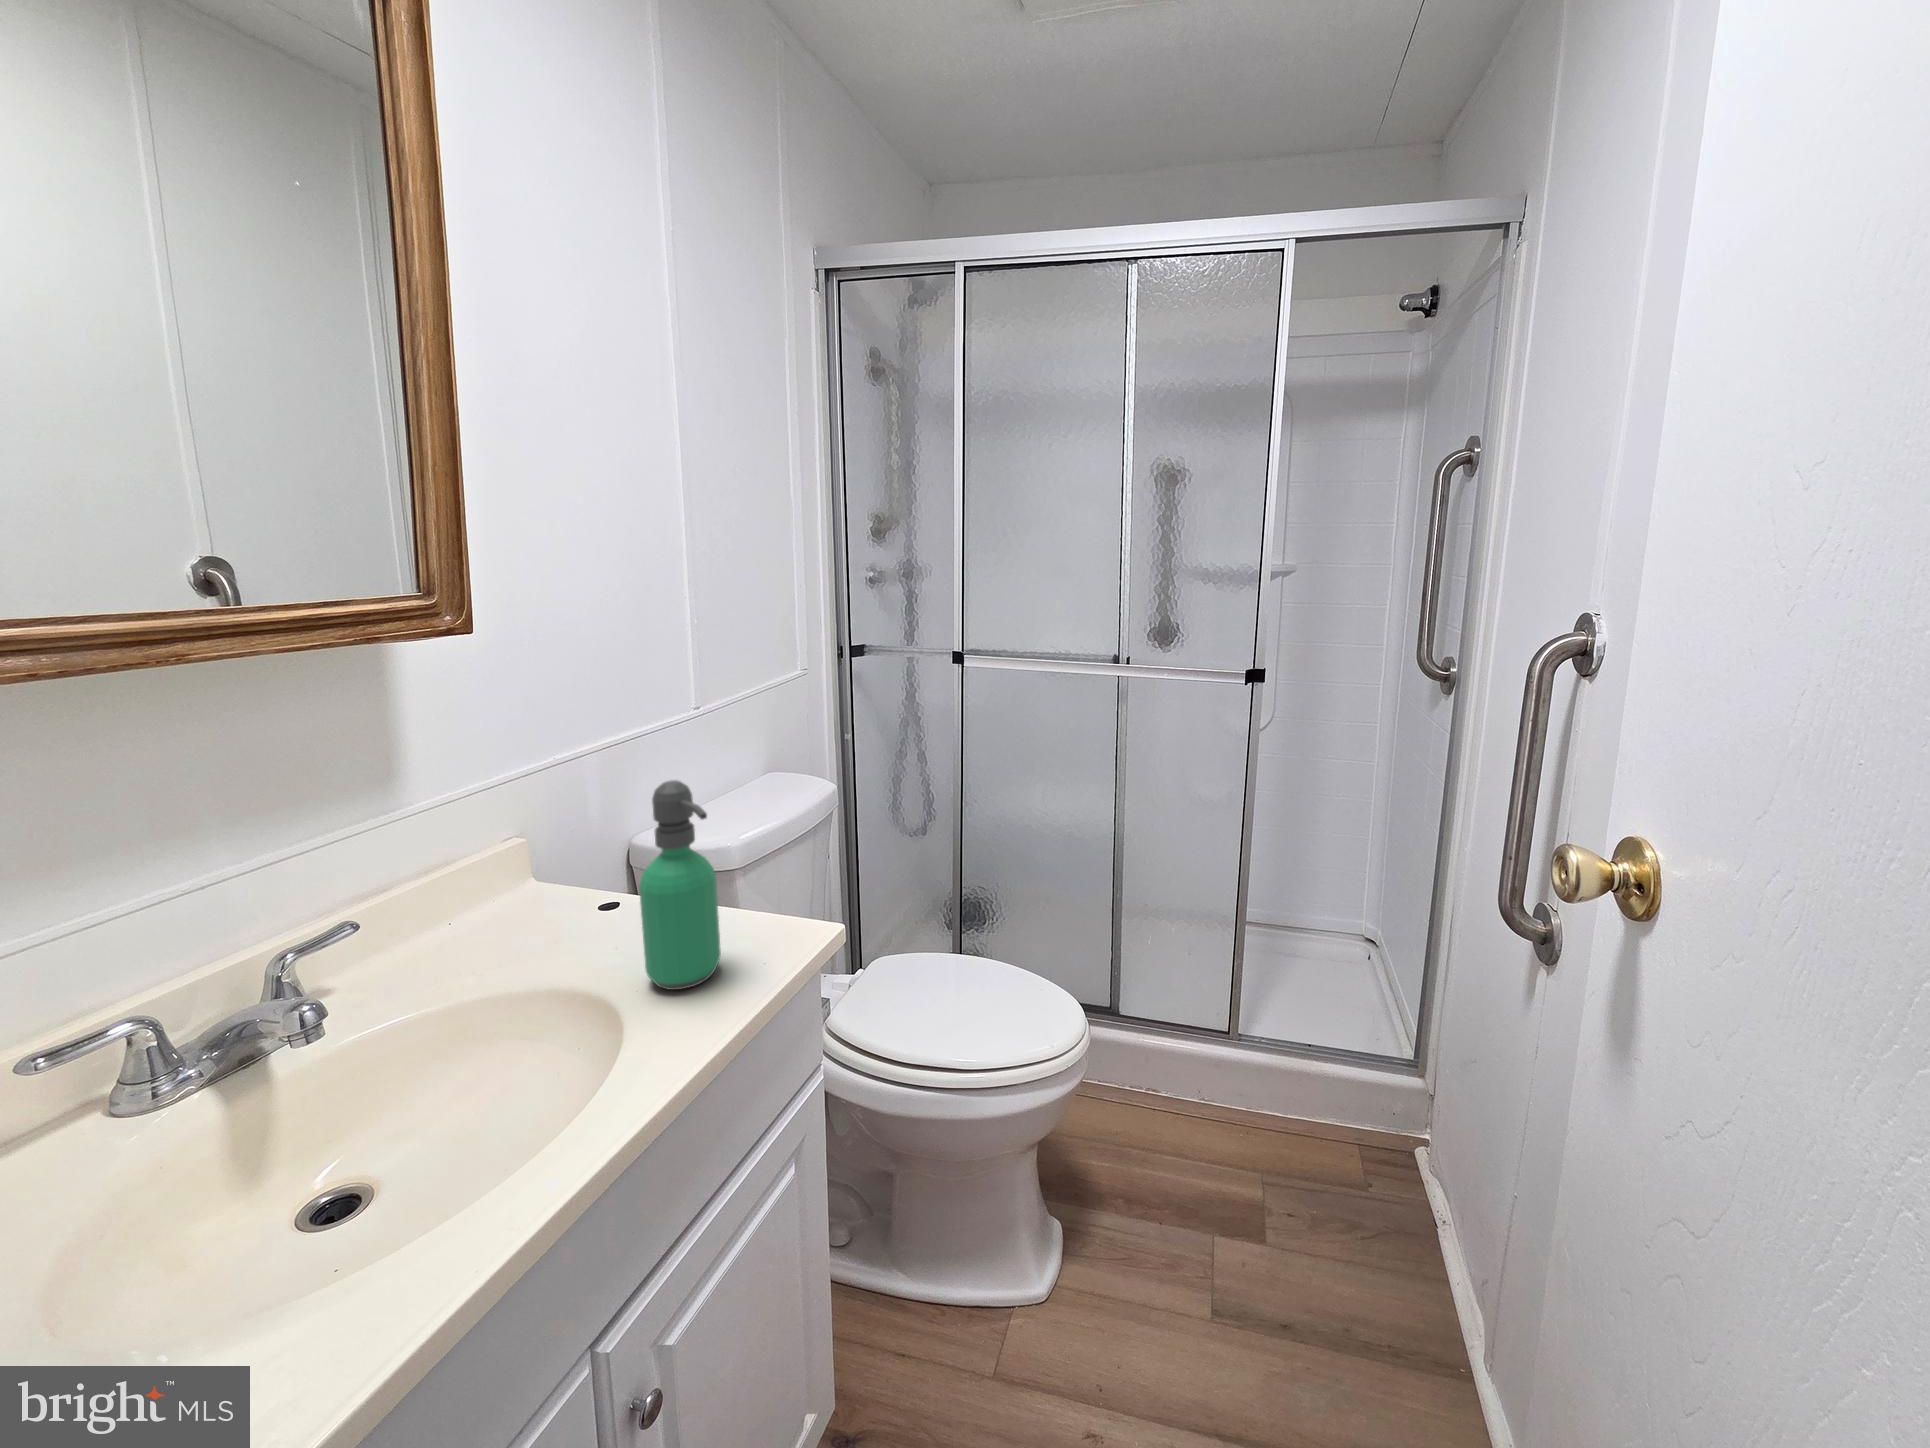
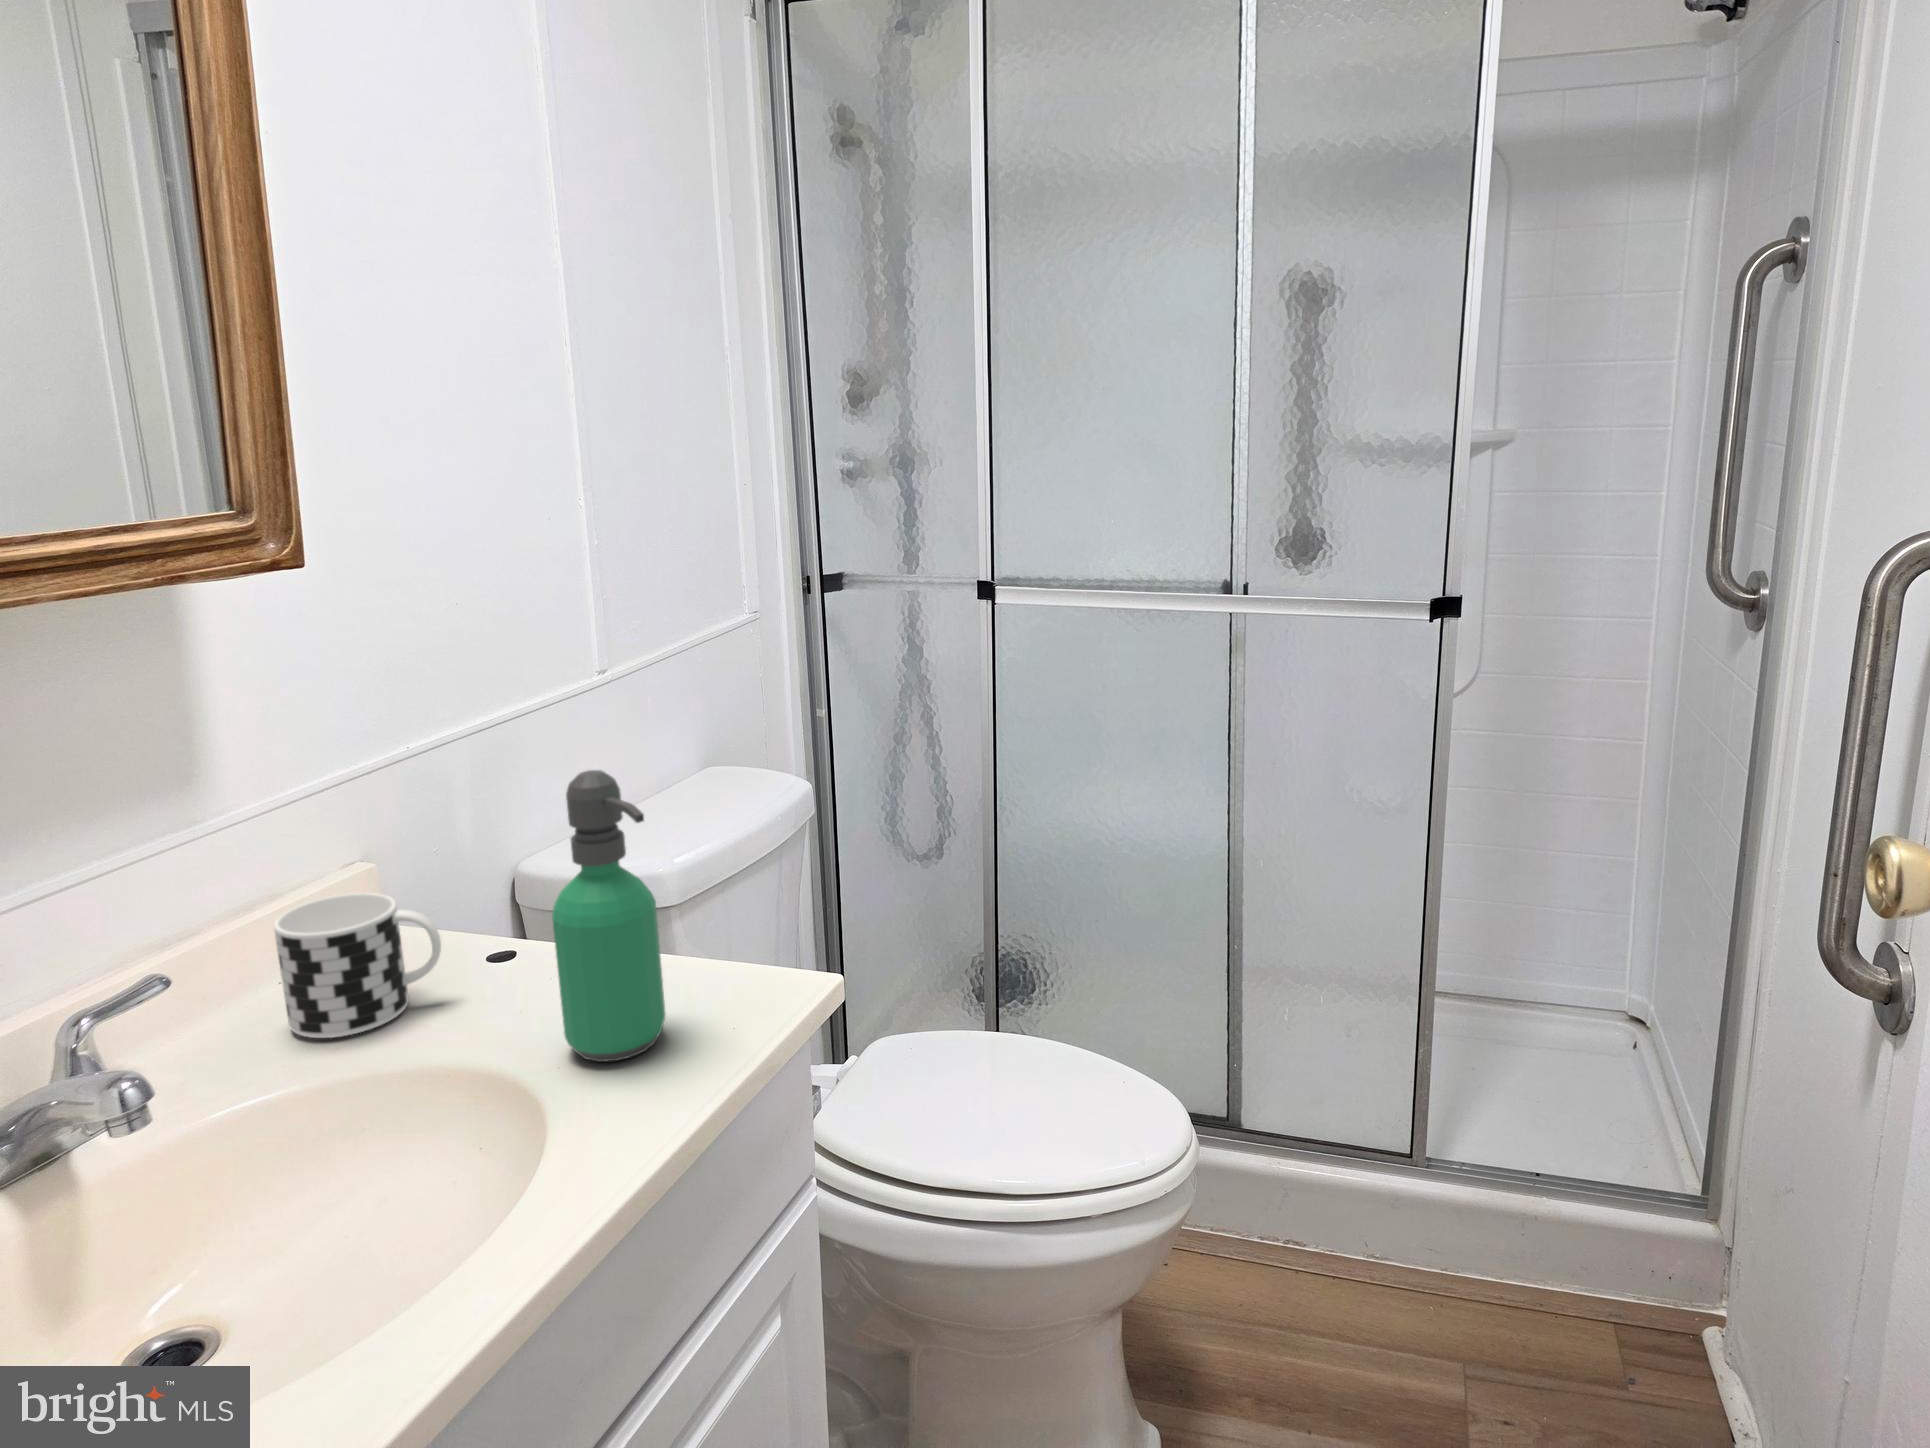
cup: none [438,863,564,969] -> present [274,893,441,1038]

